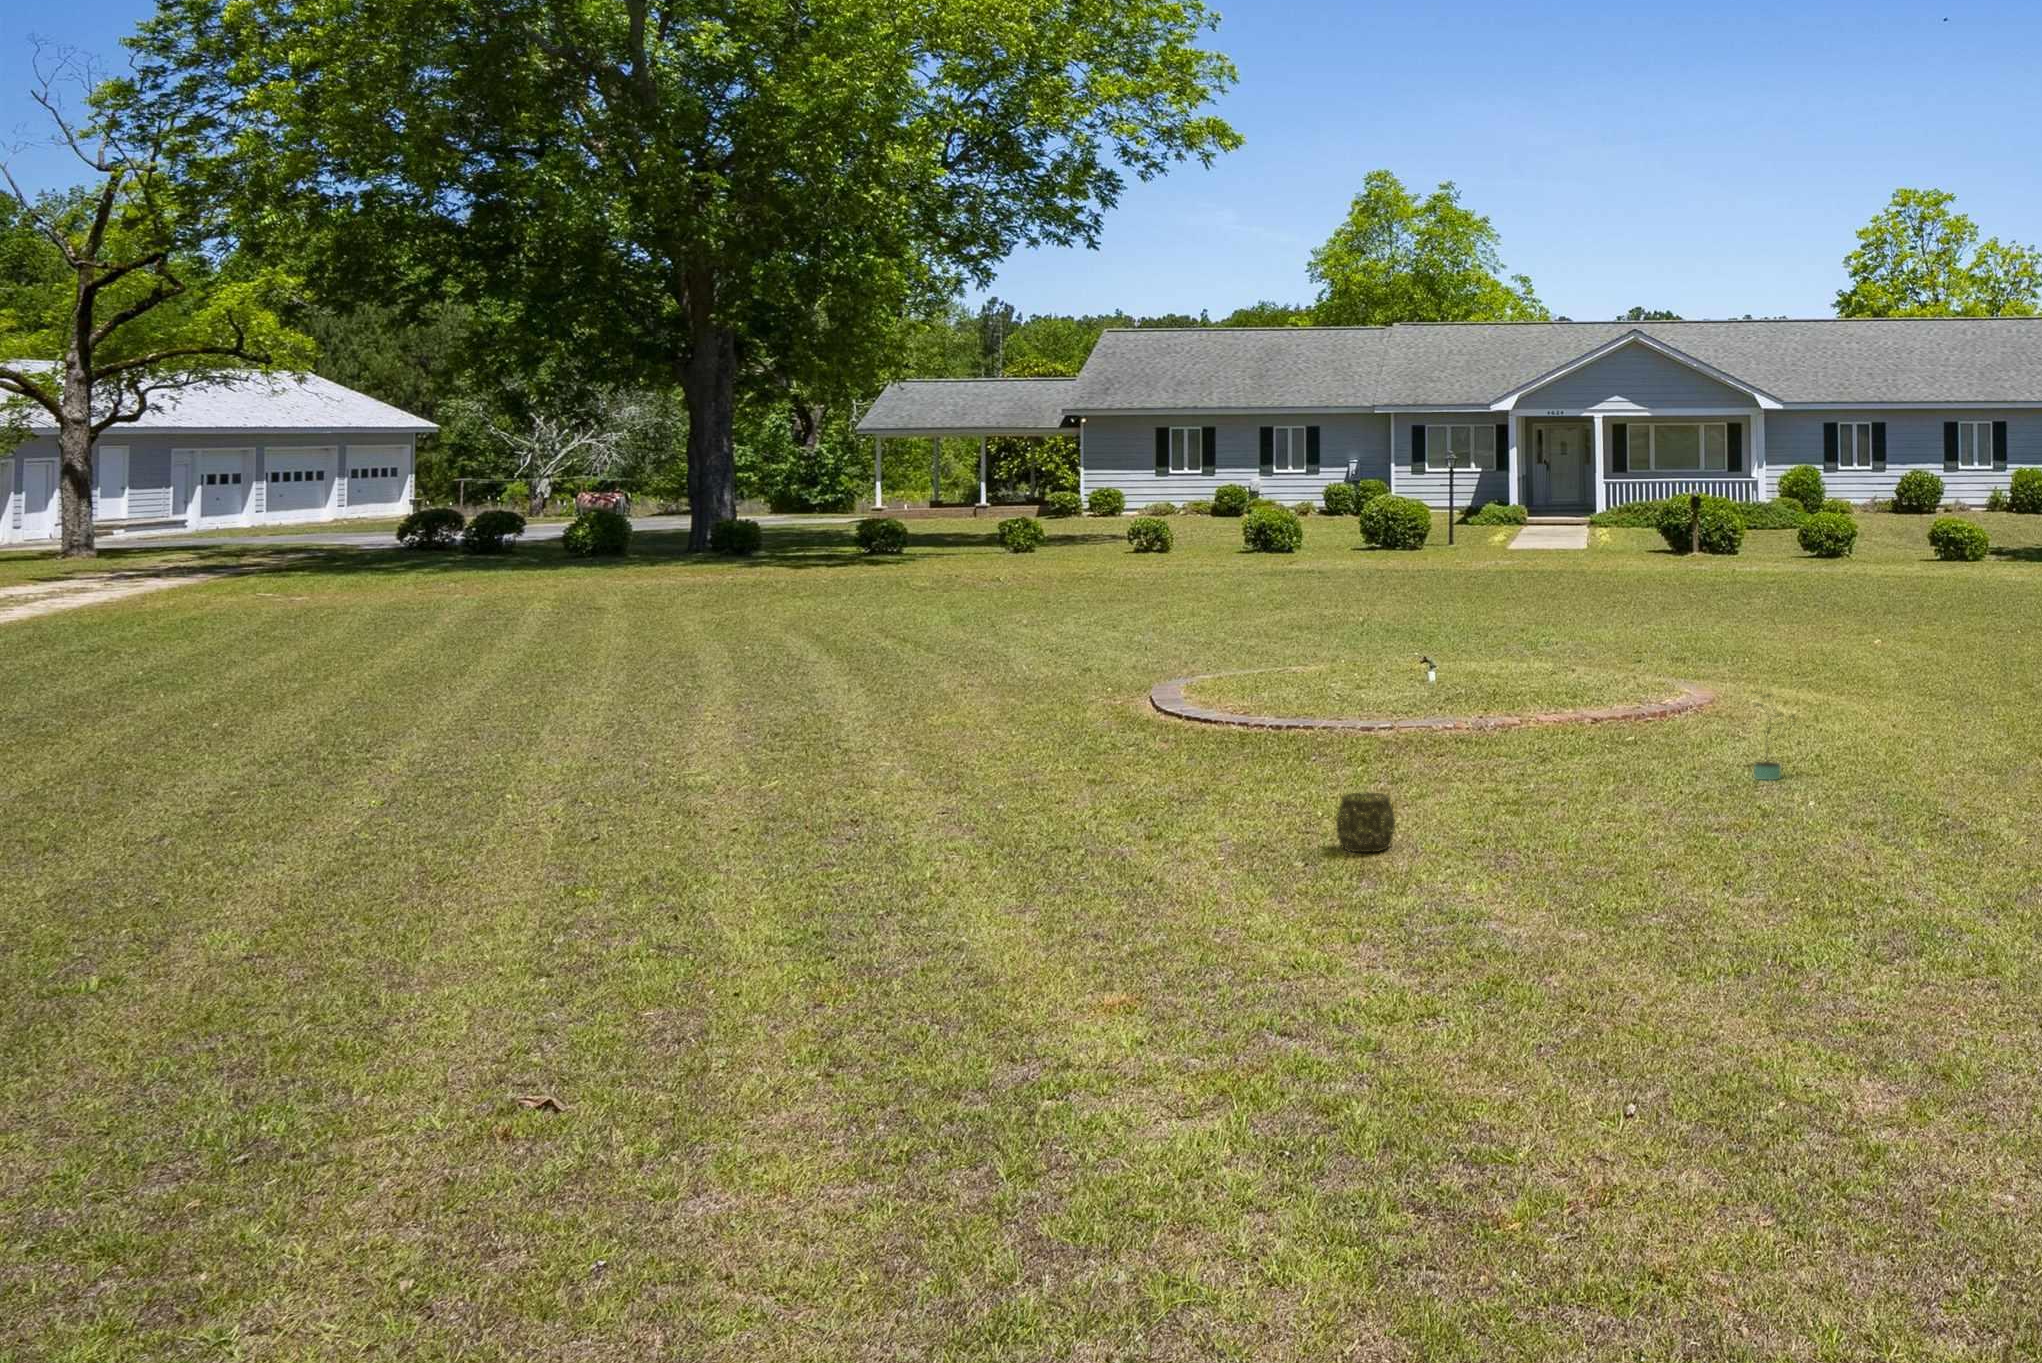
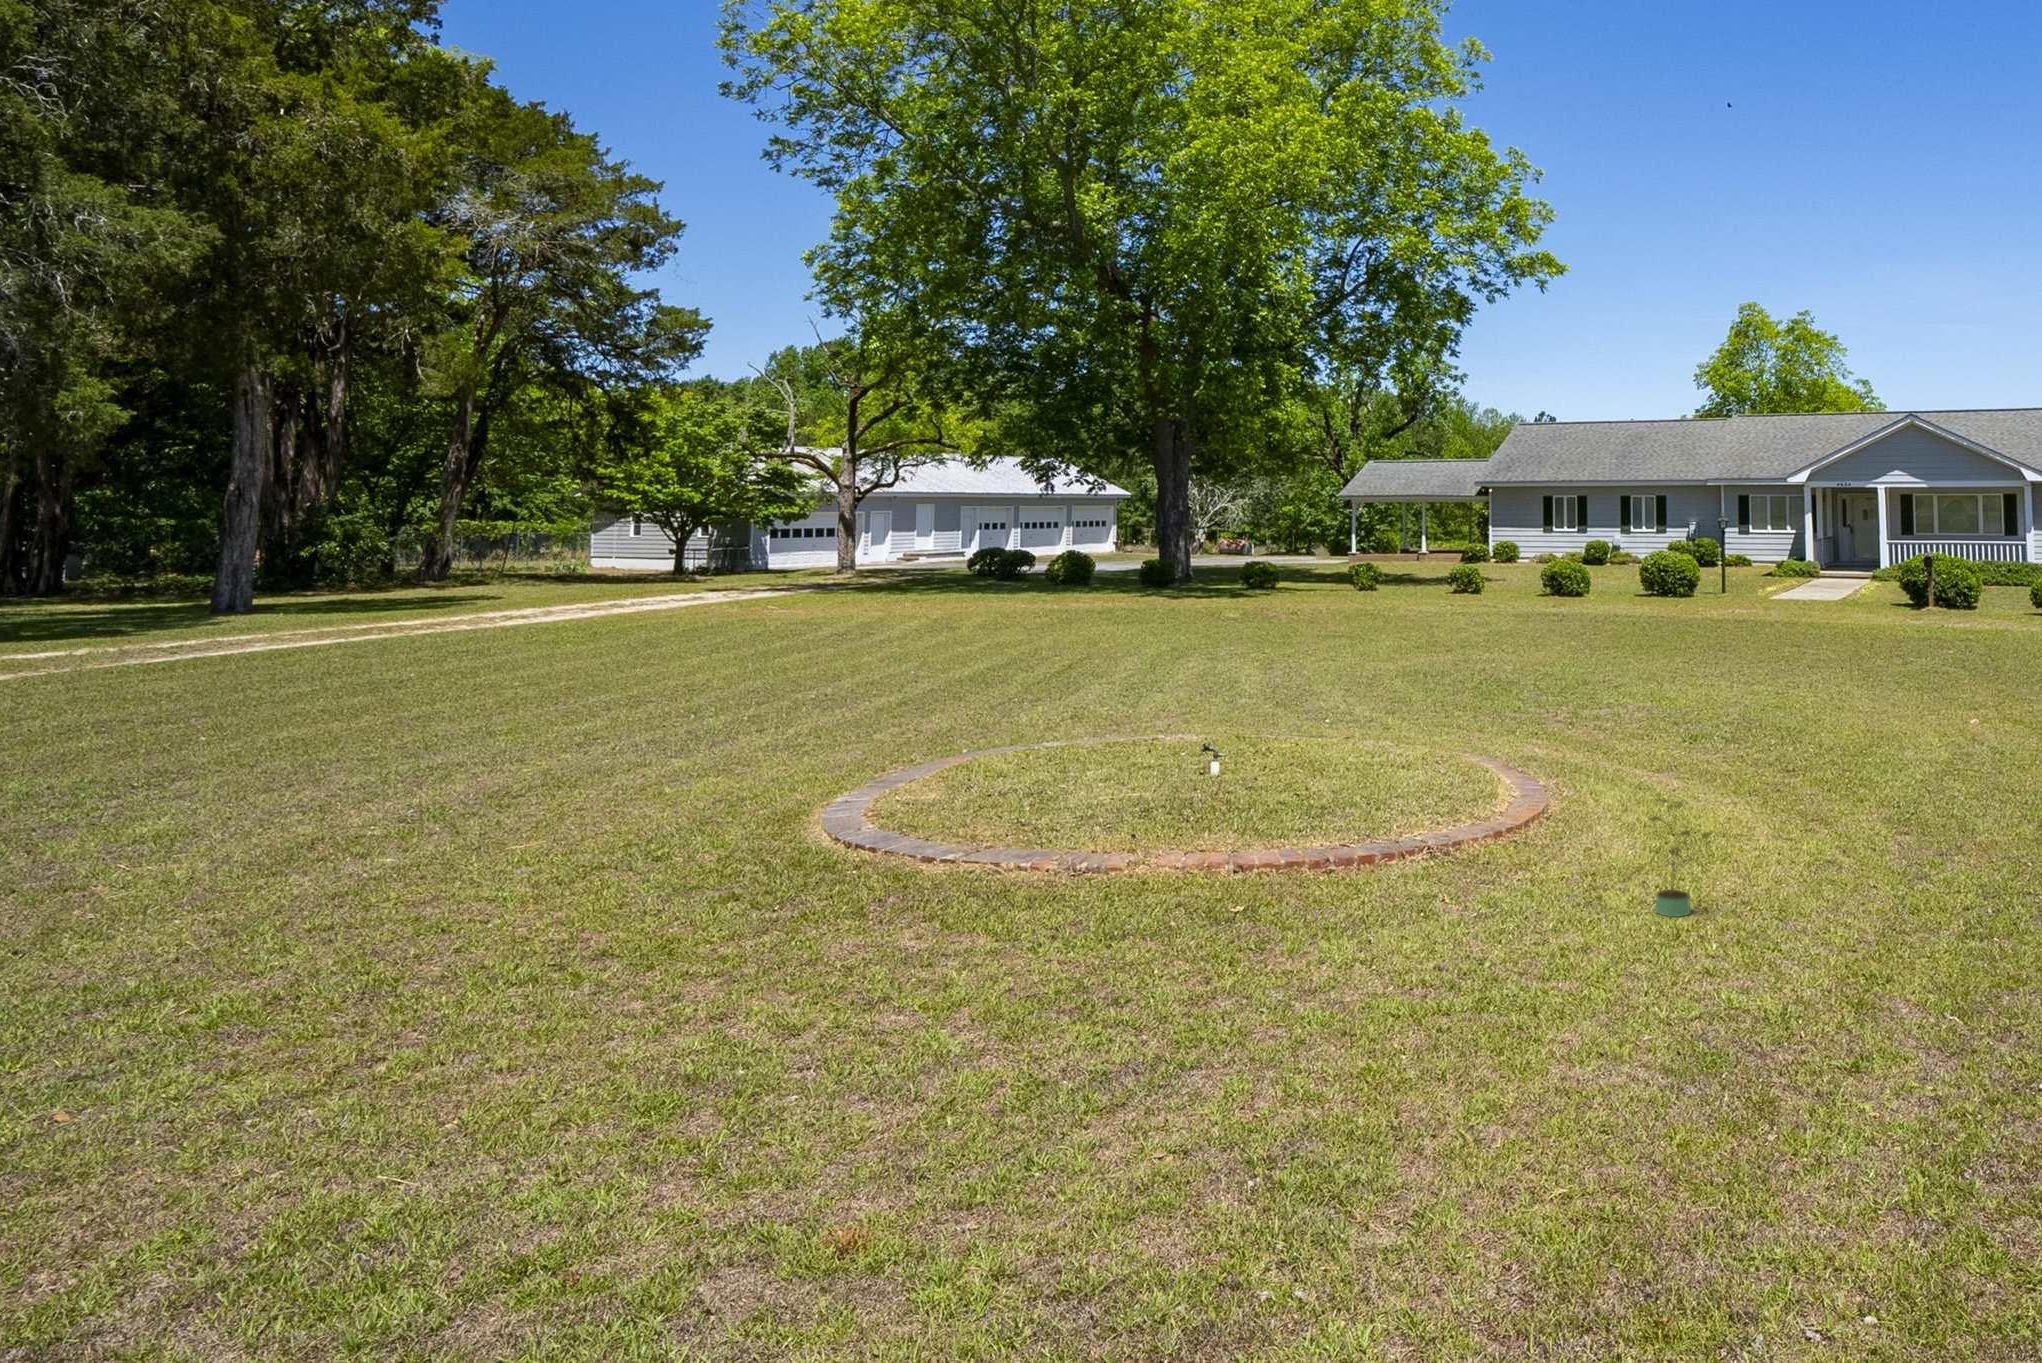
woven basket: present [1336,792,1395,853] -> none [984,919,1064,1005]

